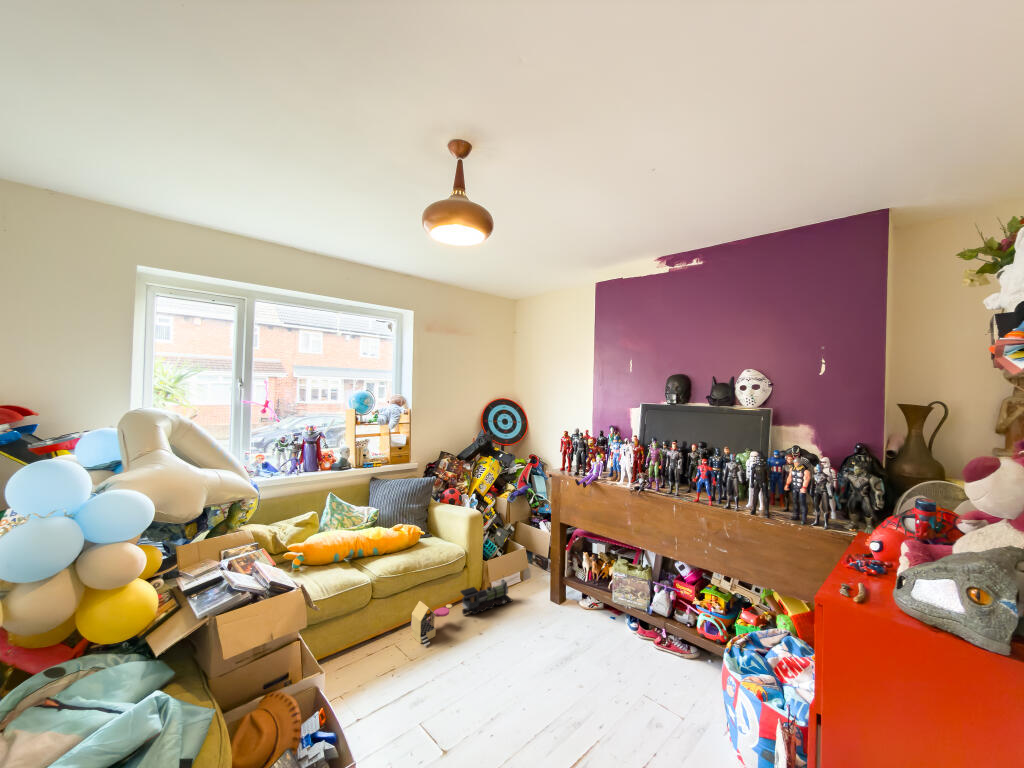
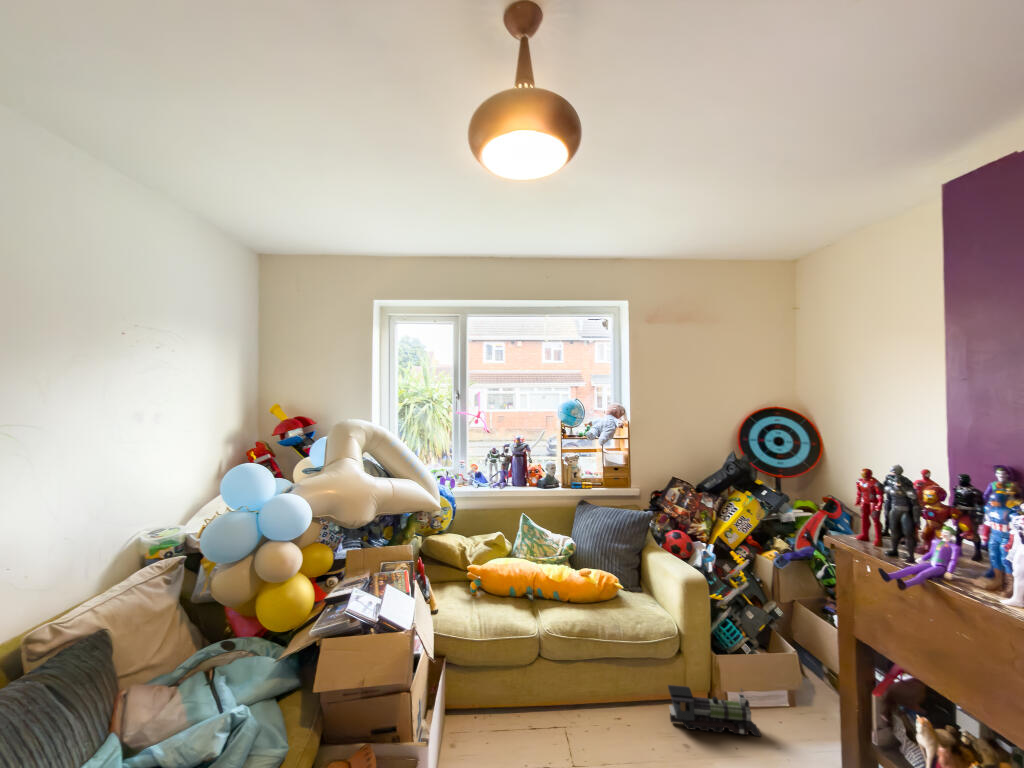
toy house: present [411,601,452,646] -> none [591,677,651,744]

